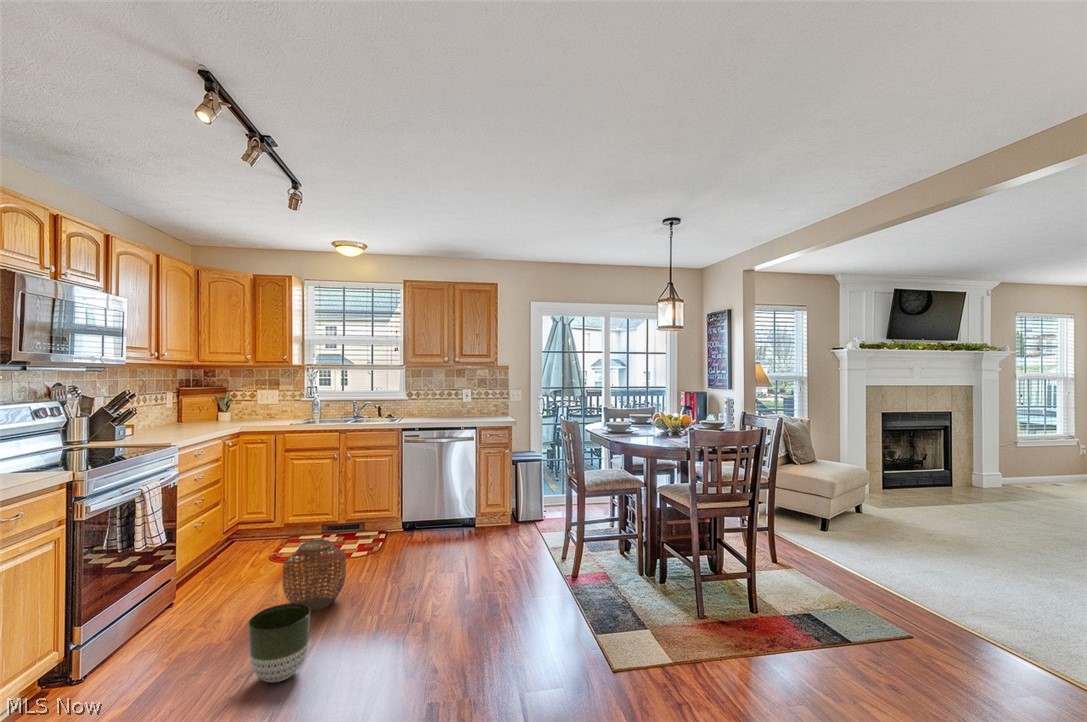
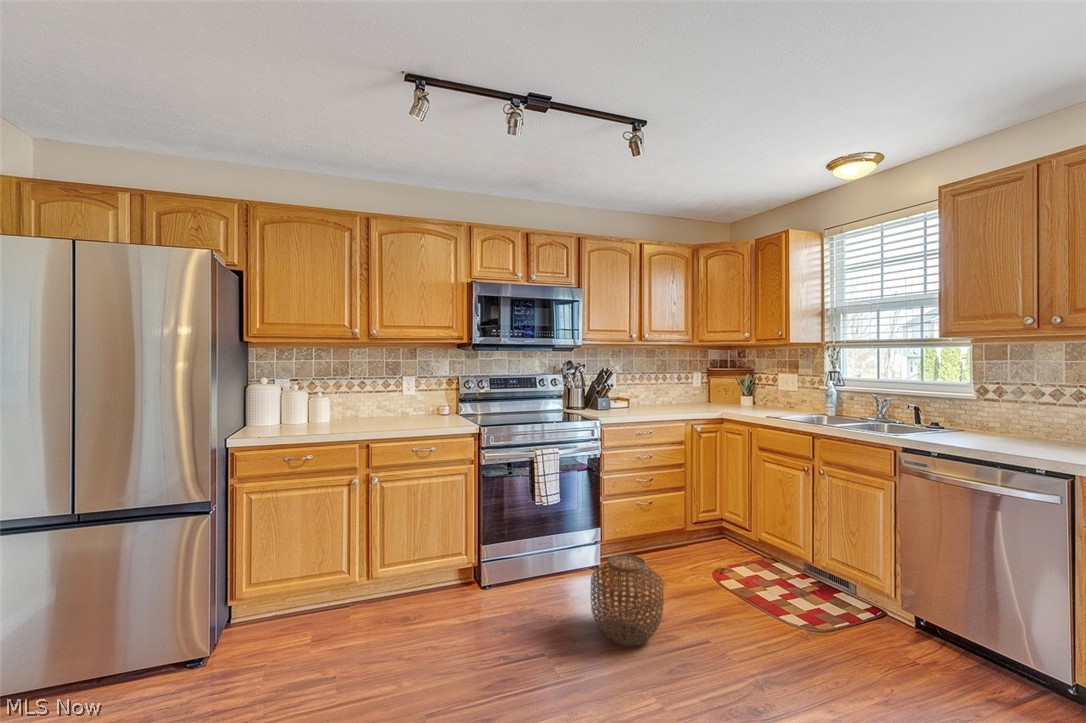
planter: present [249,603,311,682] -> none [447,591,507,675]

